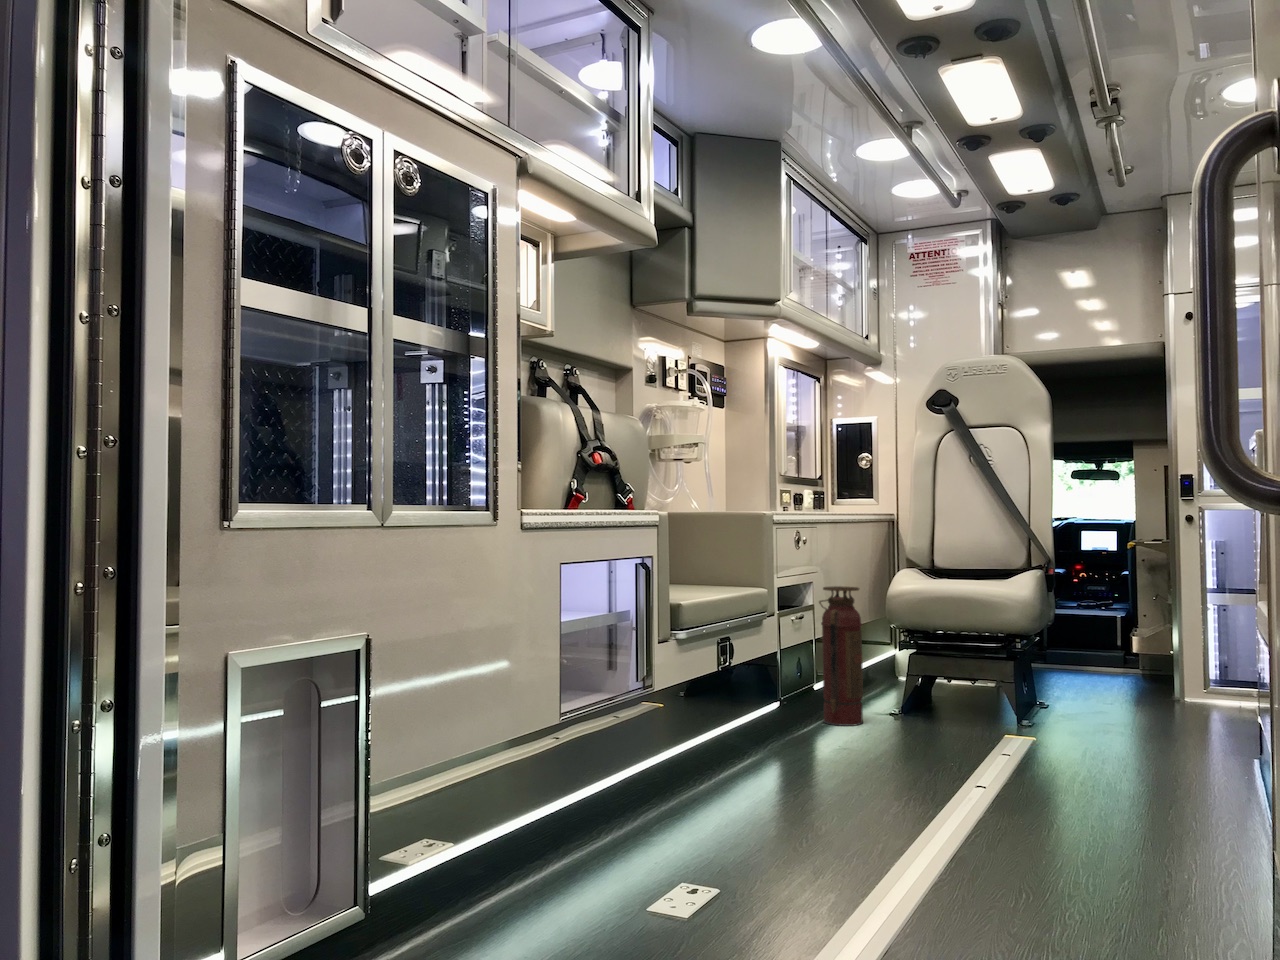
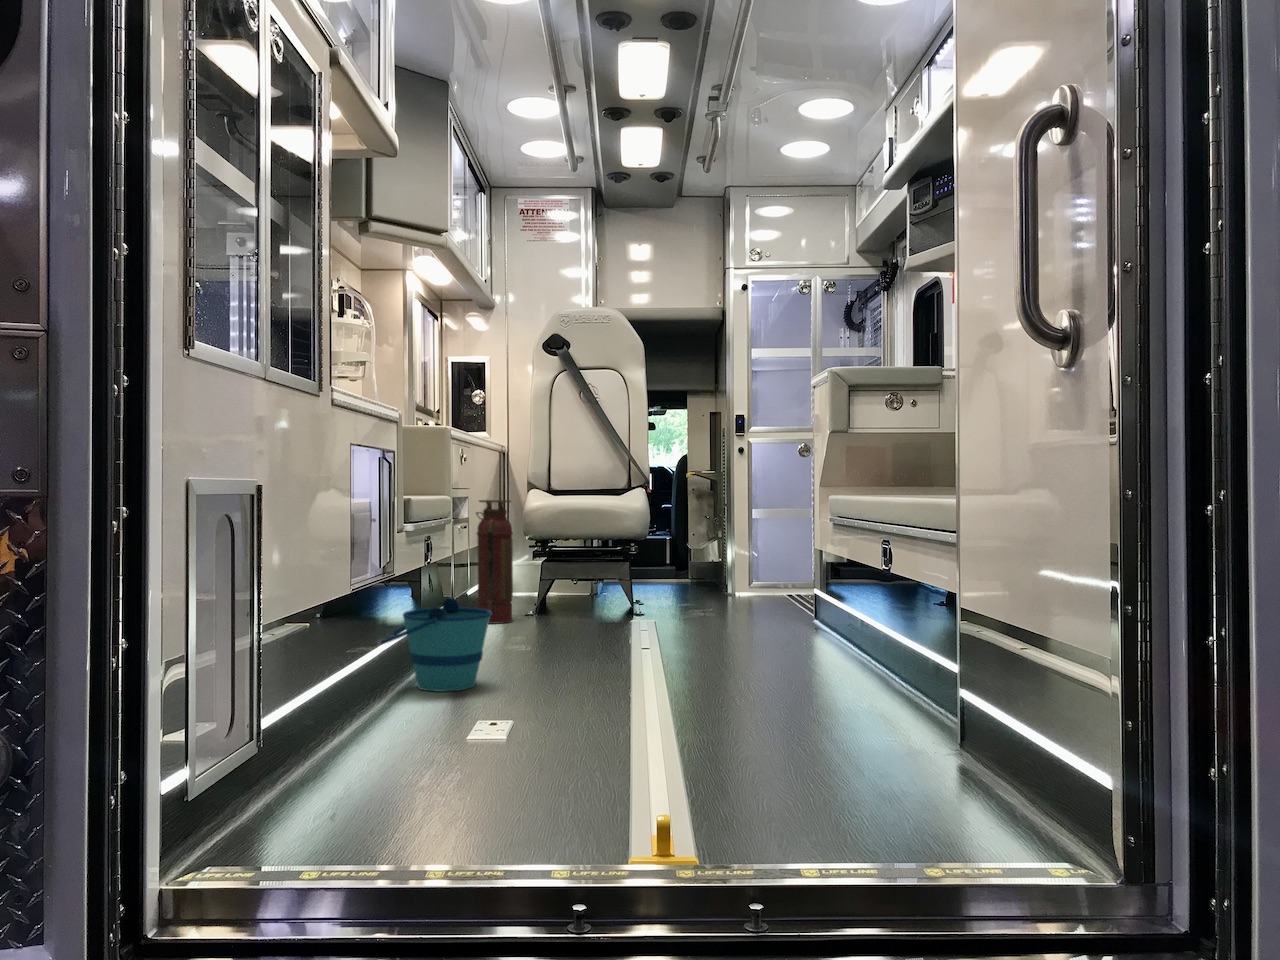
bucket: none [628,718,749,828] -> present [381,597,492,692]

